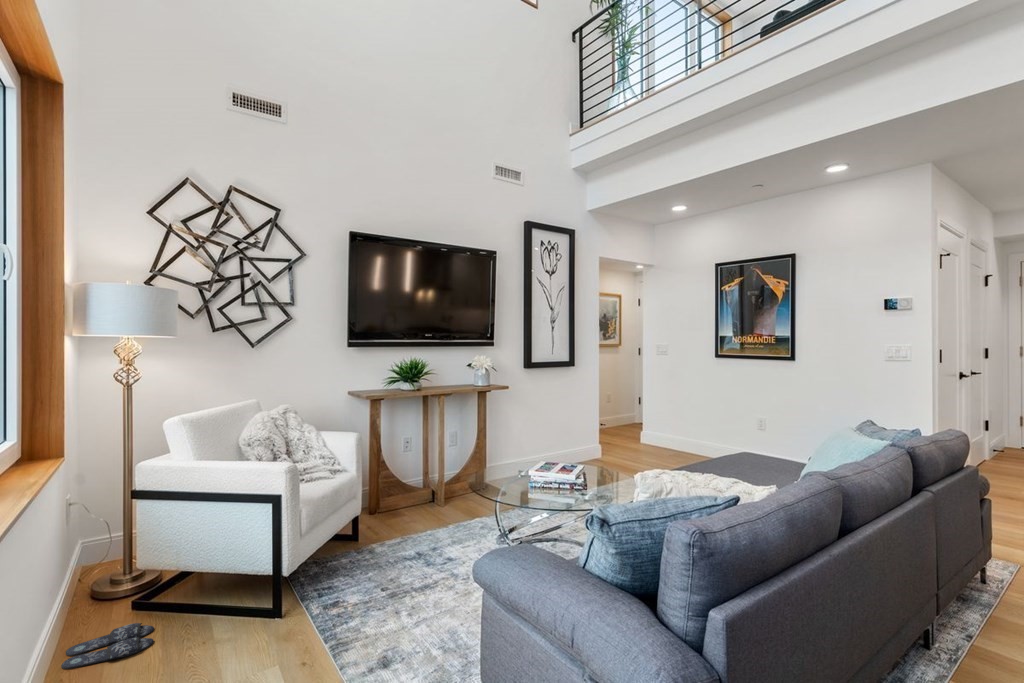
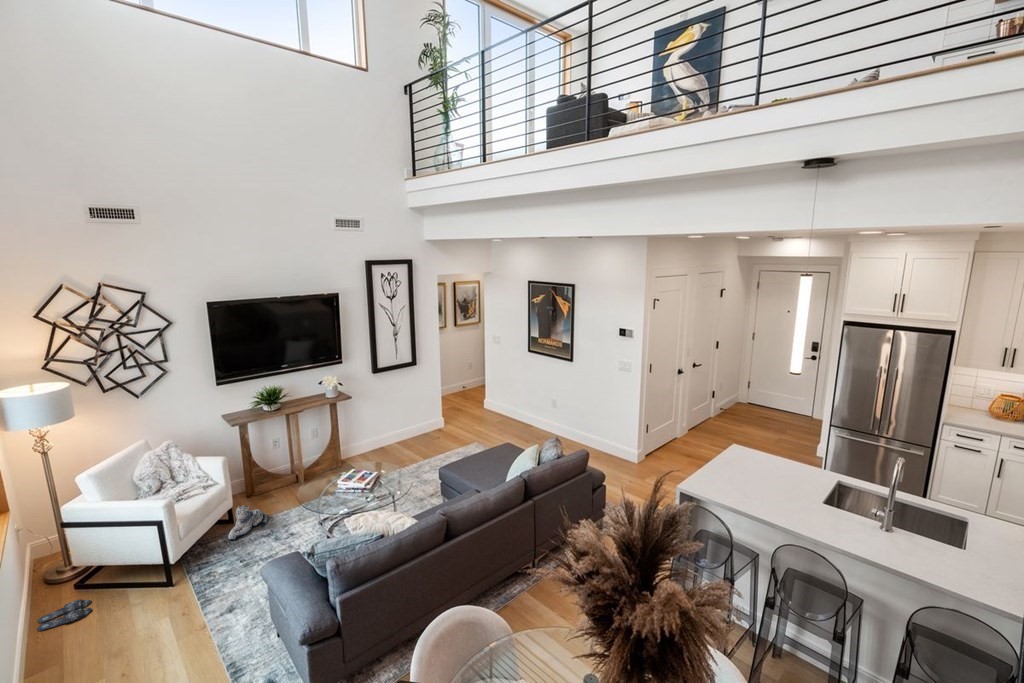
plush toy: none [357,509,408,559] -> present [228,506,268,539]

